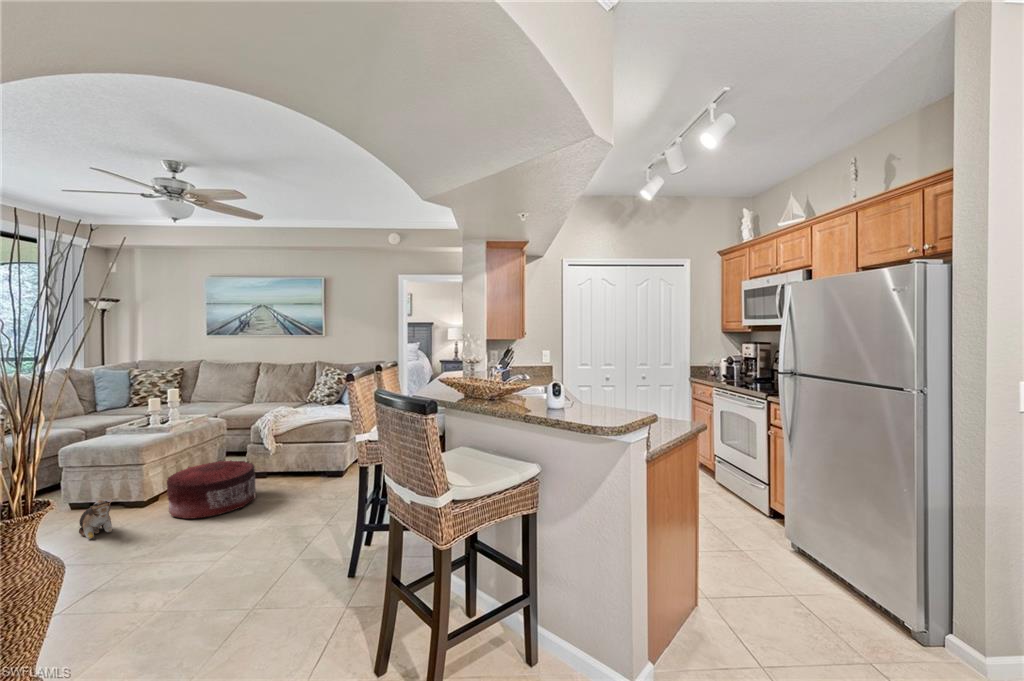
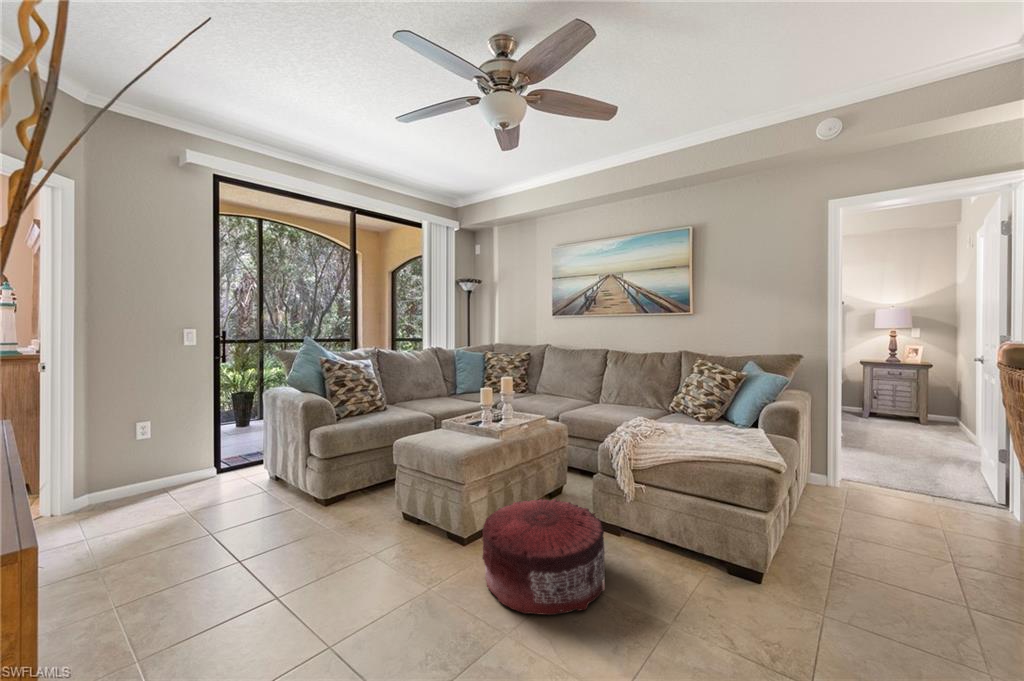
plush toy: present [79,500,112,539] -> none [384,544,417,599]

